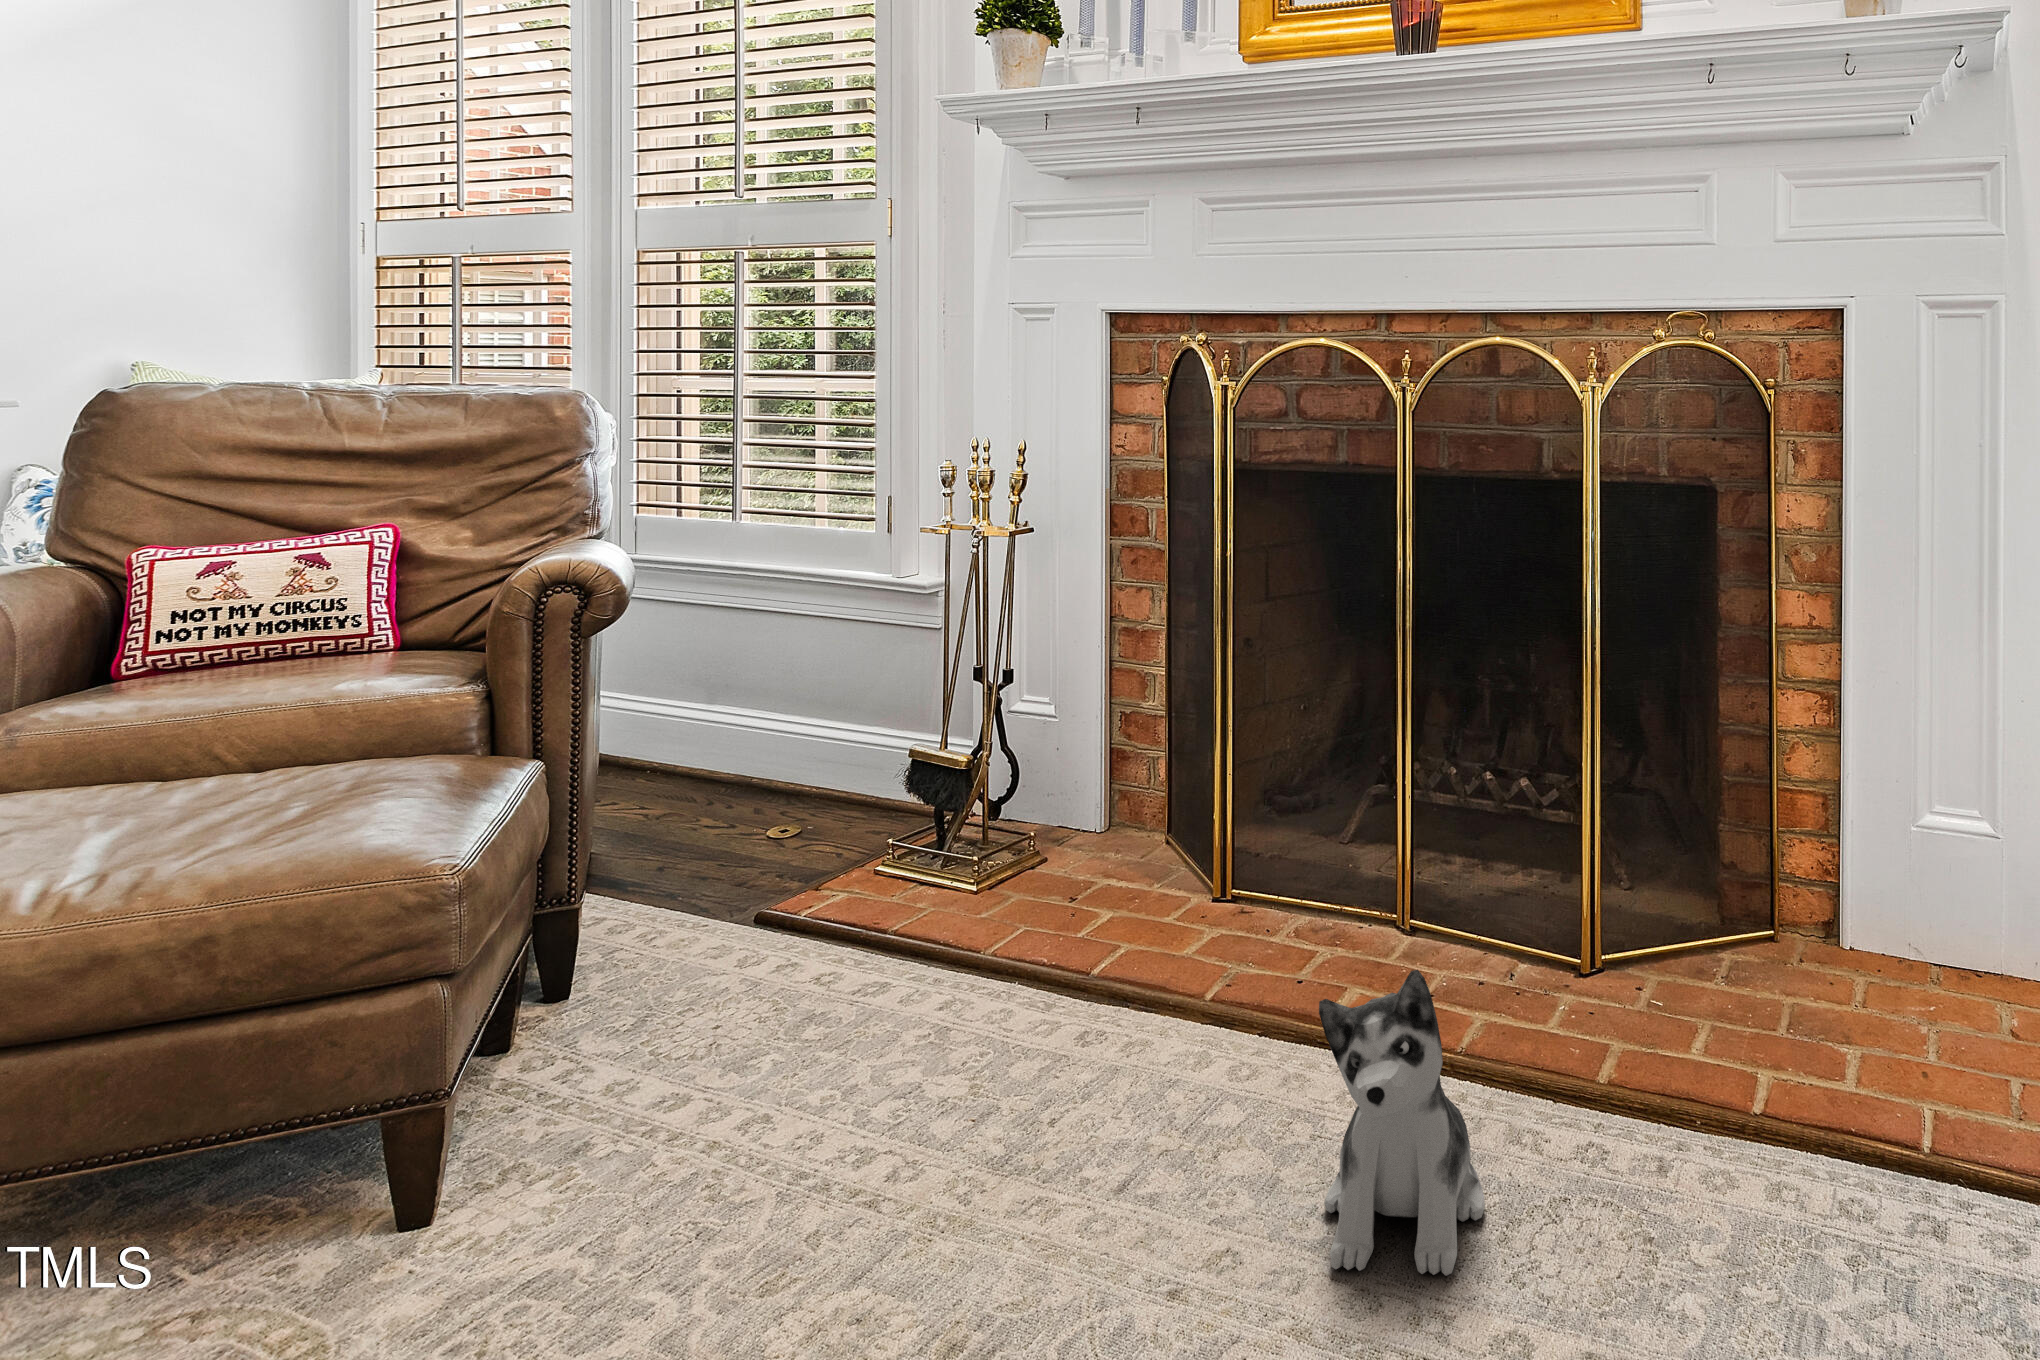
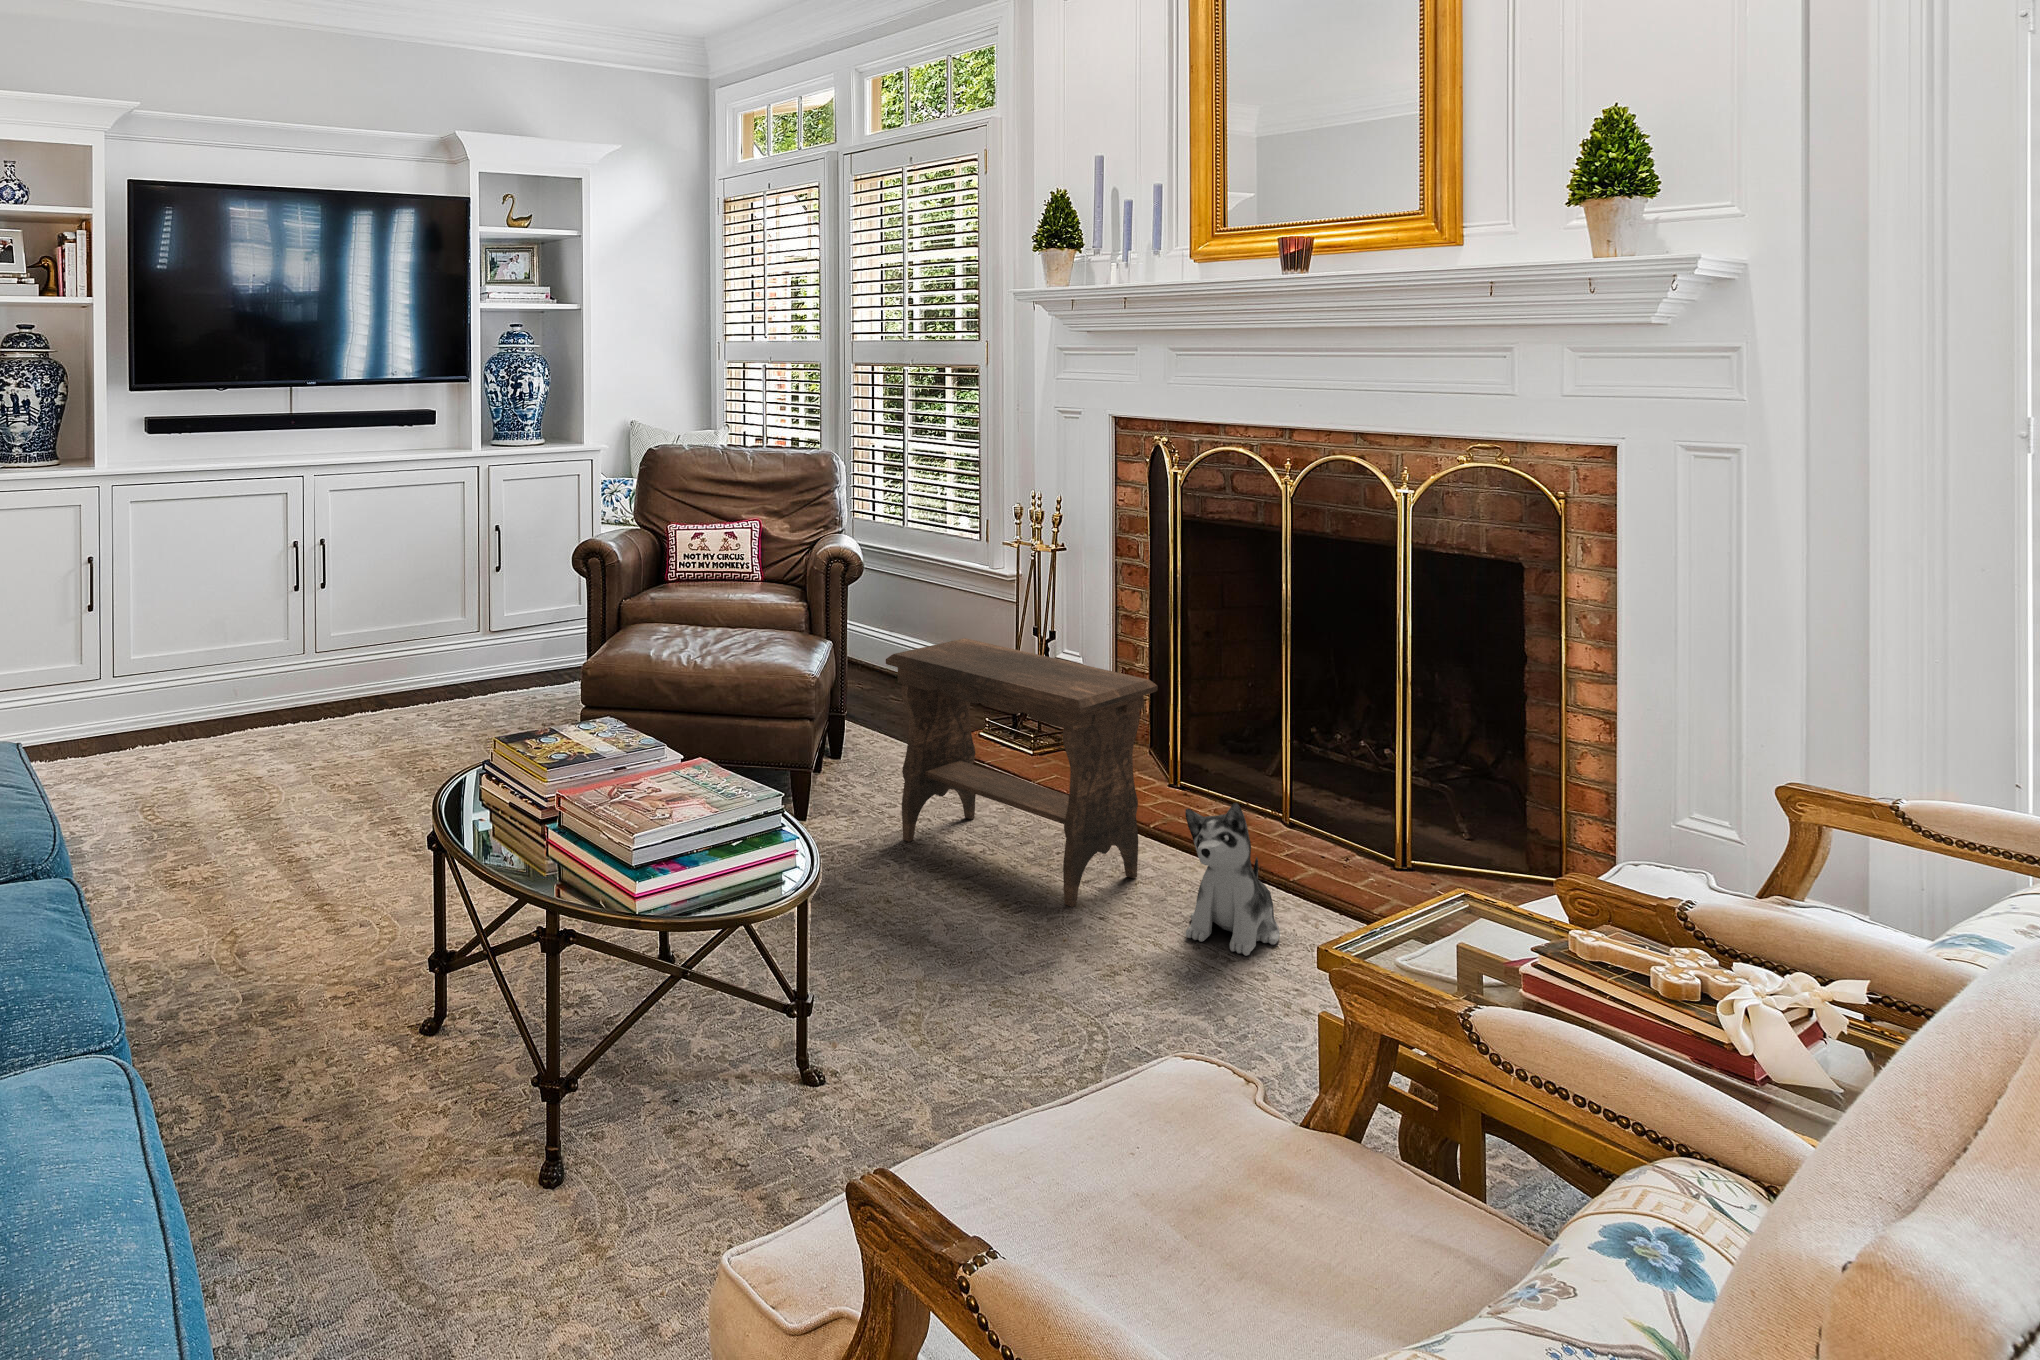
footstool: none [647,718,1242,1272] -> present [886,638,1158,907]

